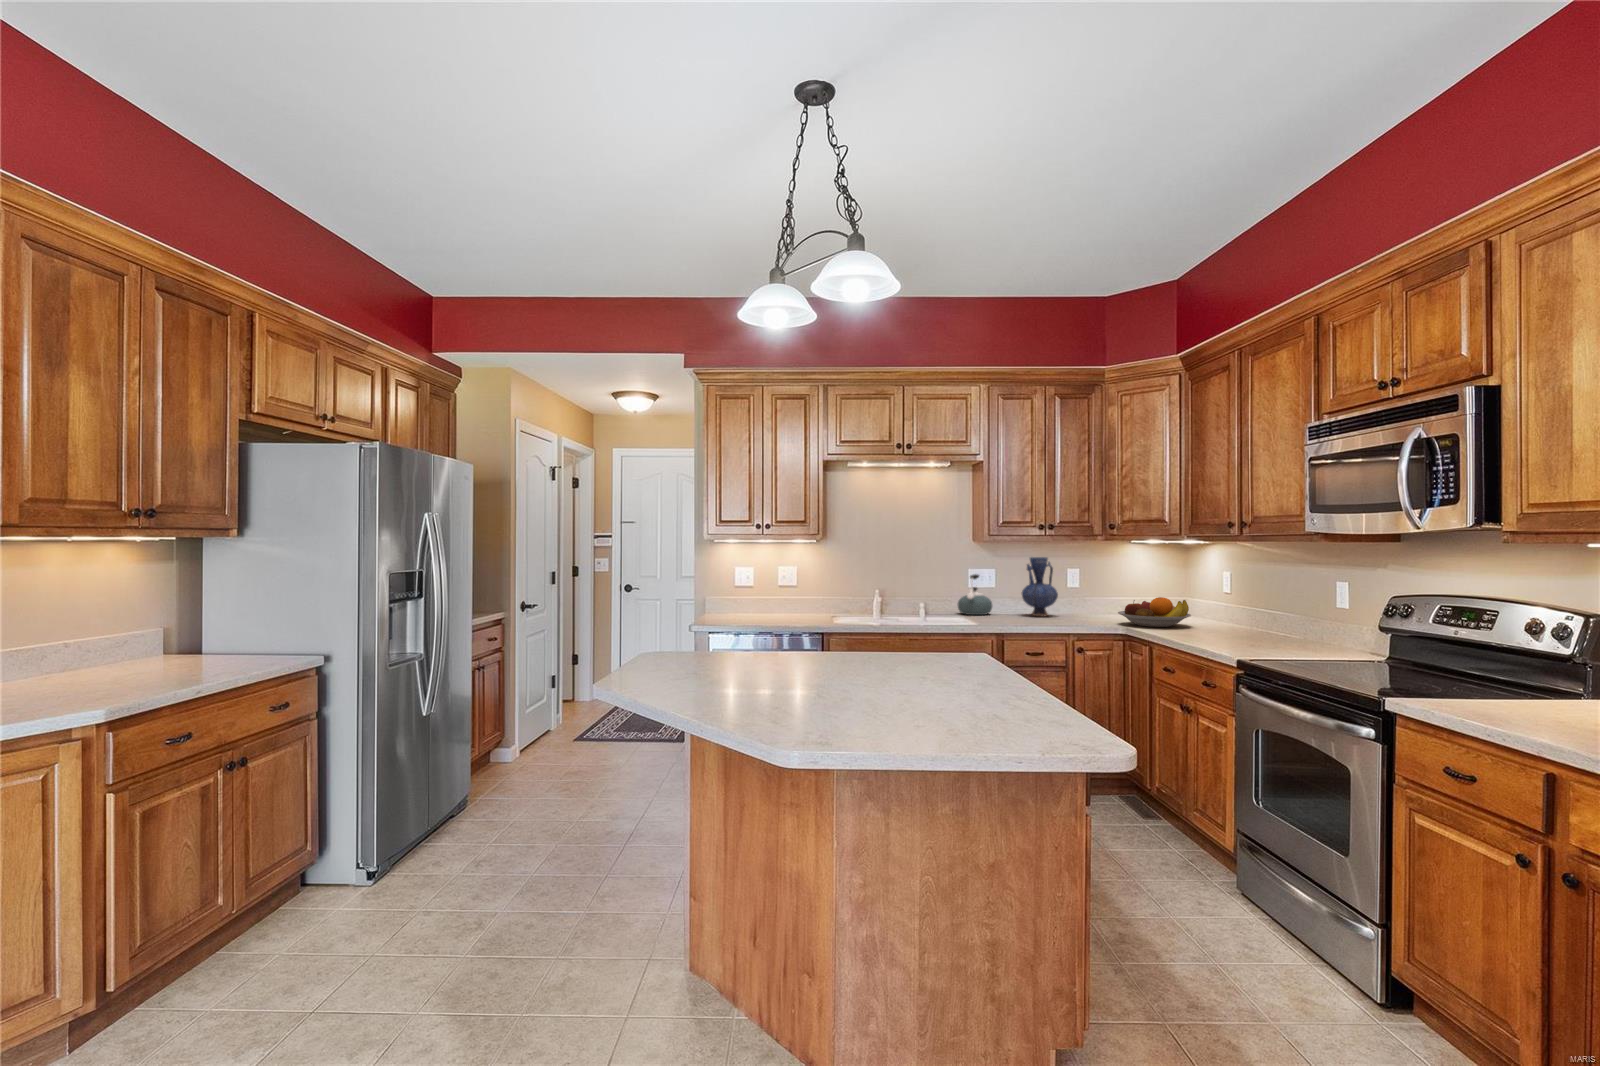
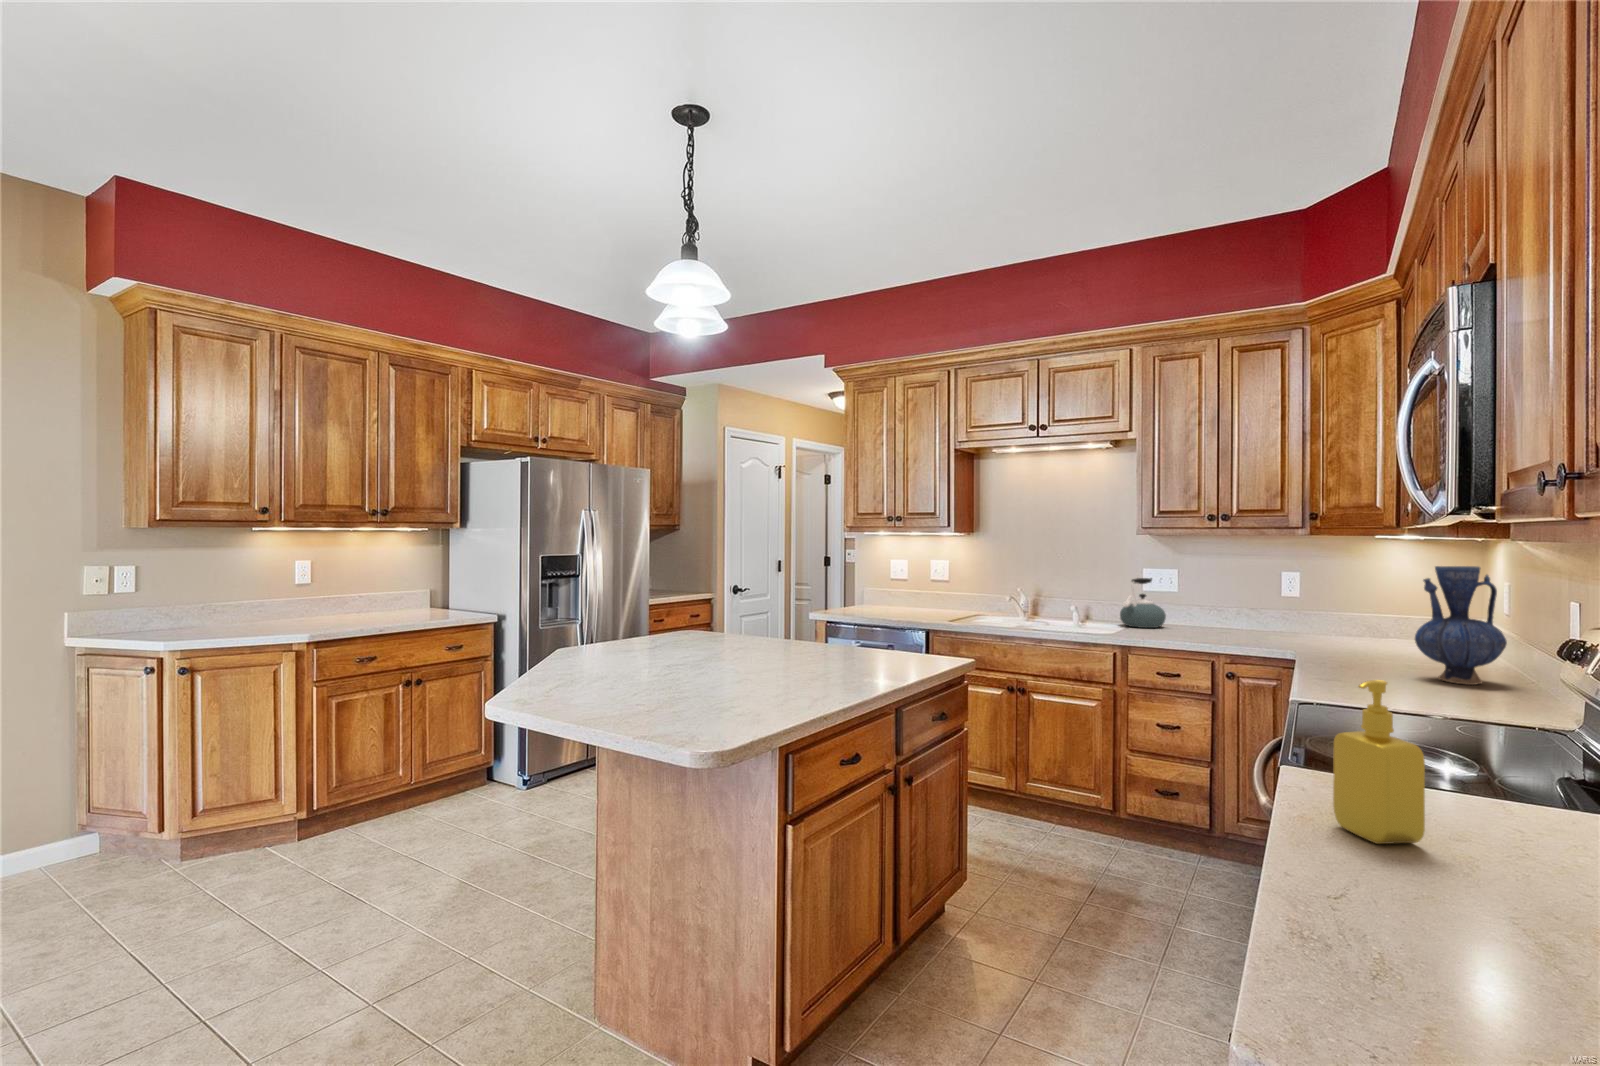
vase: present [1022,557,1058,616] -> present [1415,566,1507,685]
fruit bowl: present [1118,597,1191,627] -> none [1292,617,1410,660]
soap dispenser: none [1495,633,1551,724] -> present [1333,680,1425,844]

